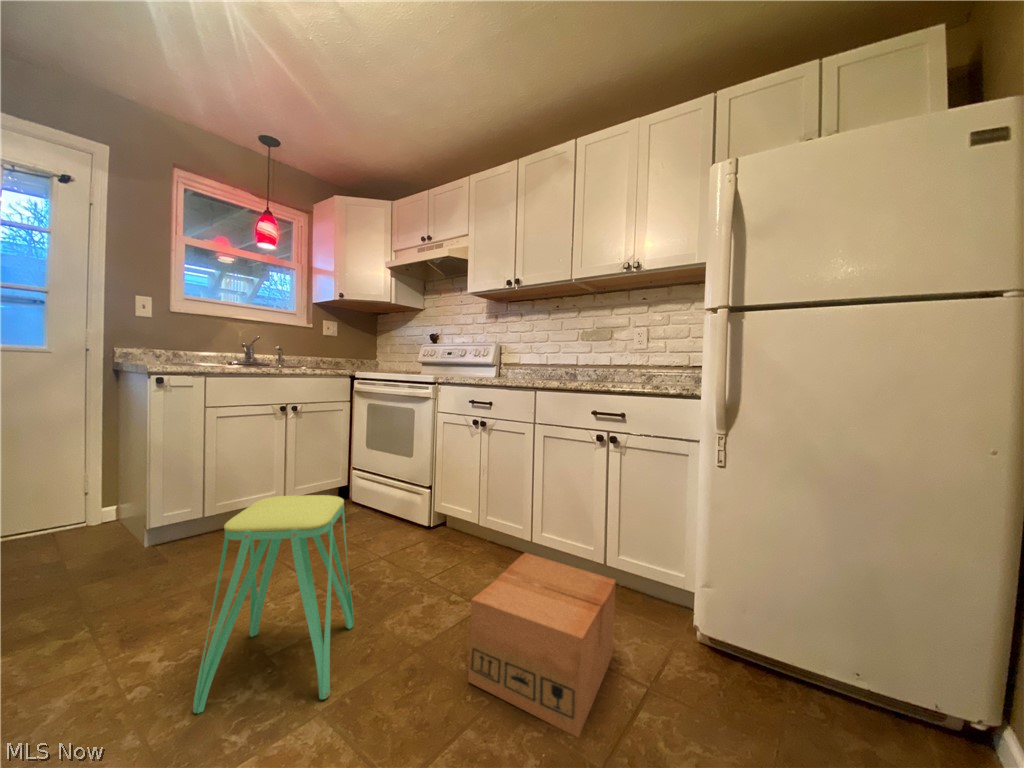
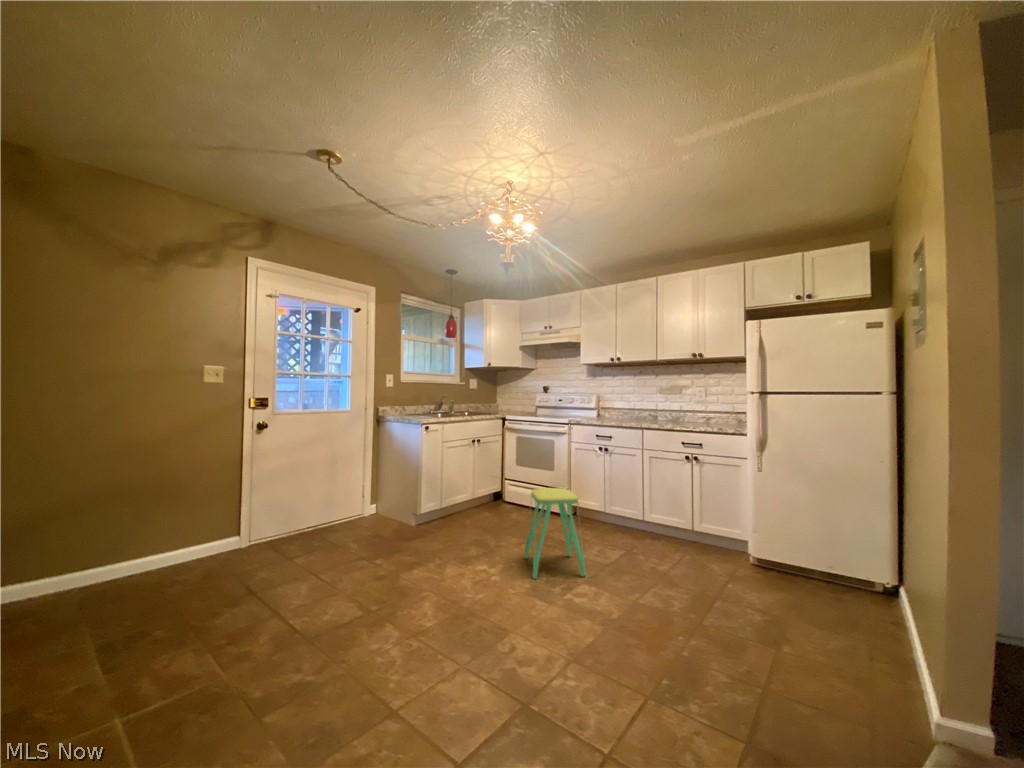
cardboard box: present [468,553,616,737] -> none [644,519,709,588]

